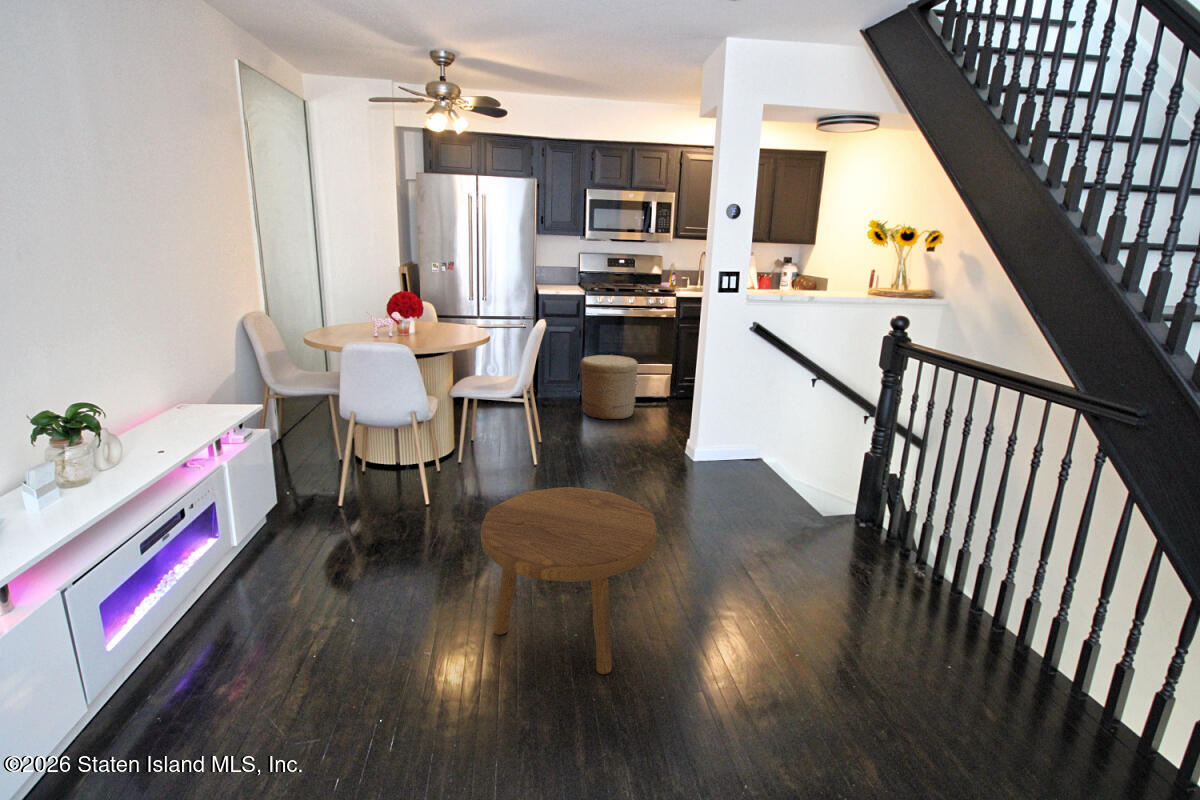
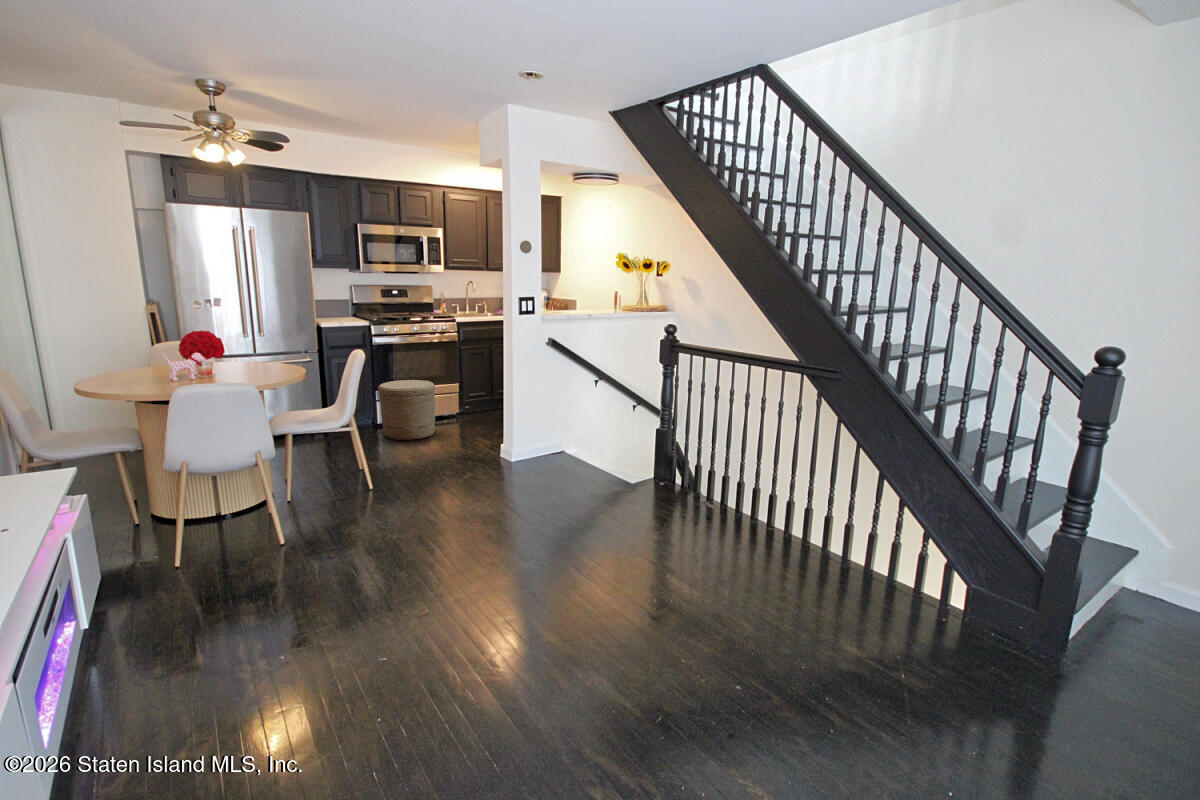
footstool: present [481,487,657,674] -> none [420,484,570,625]

